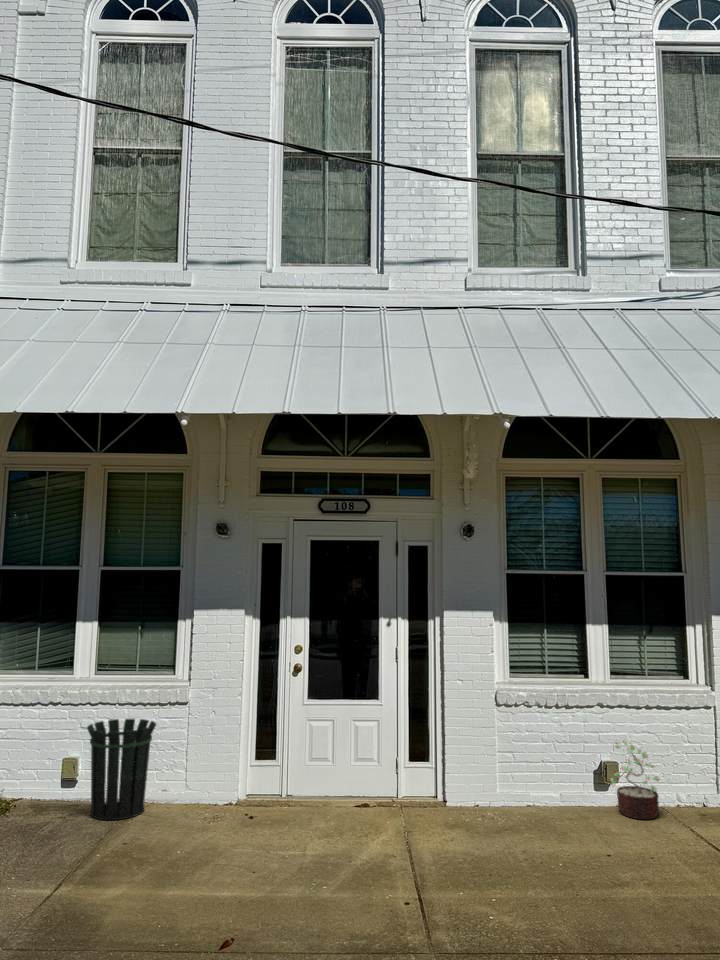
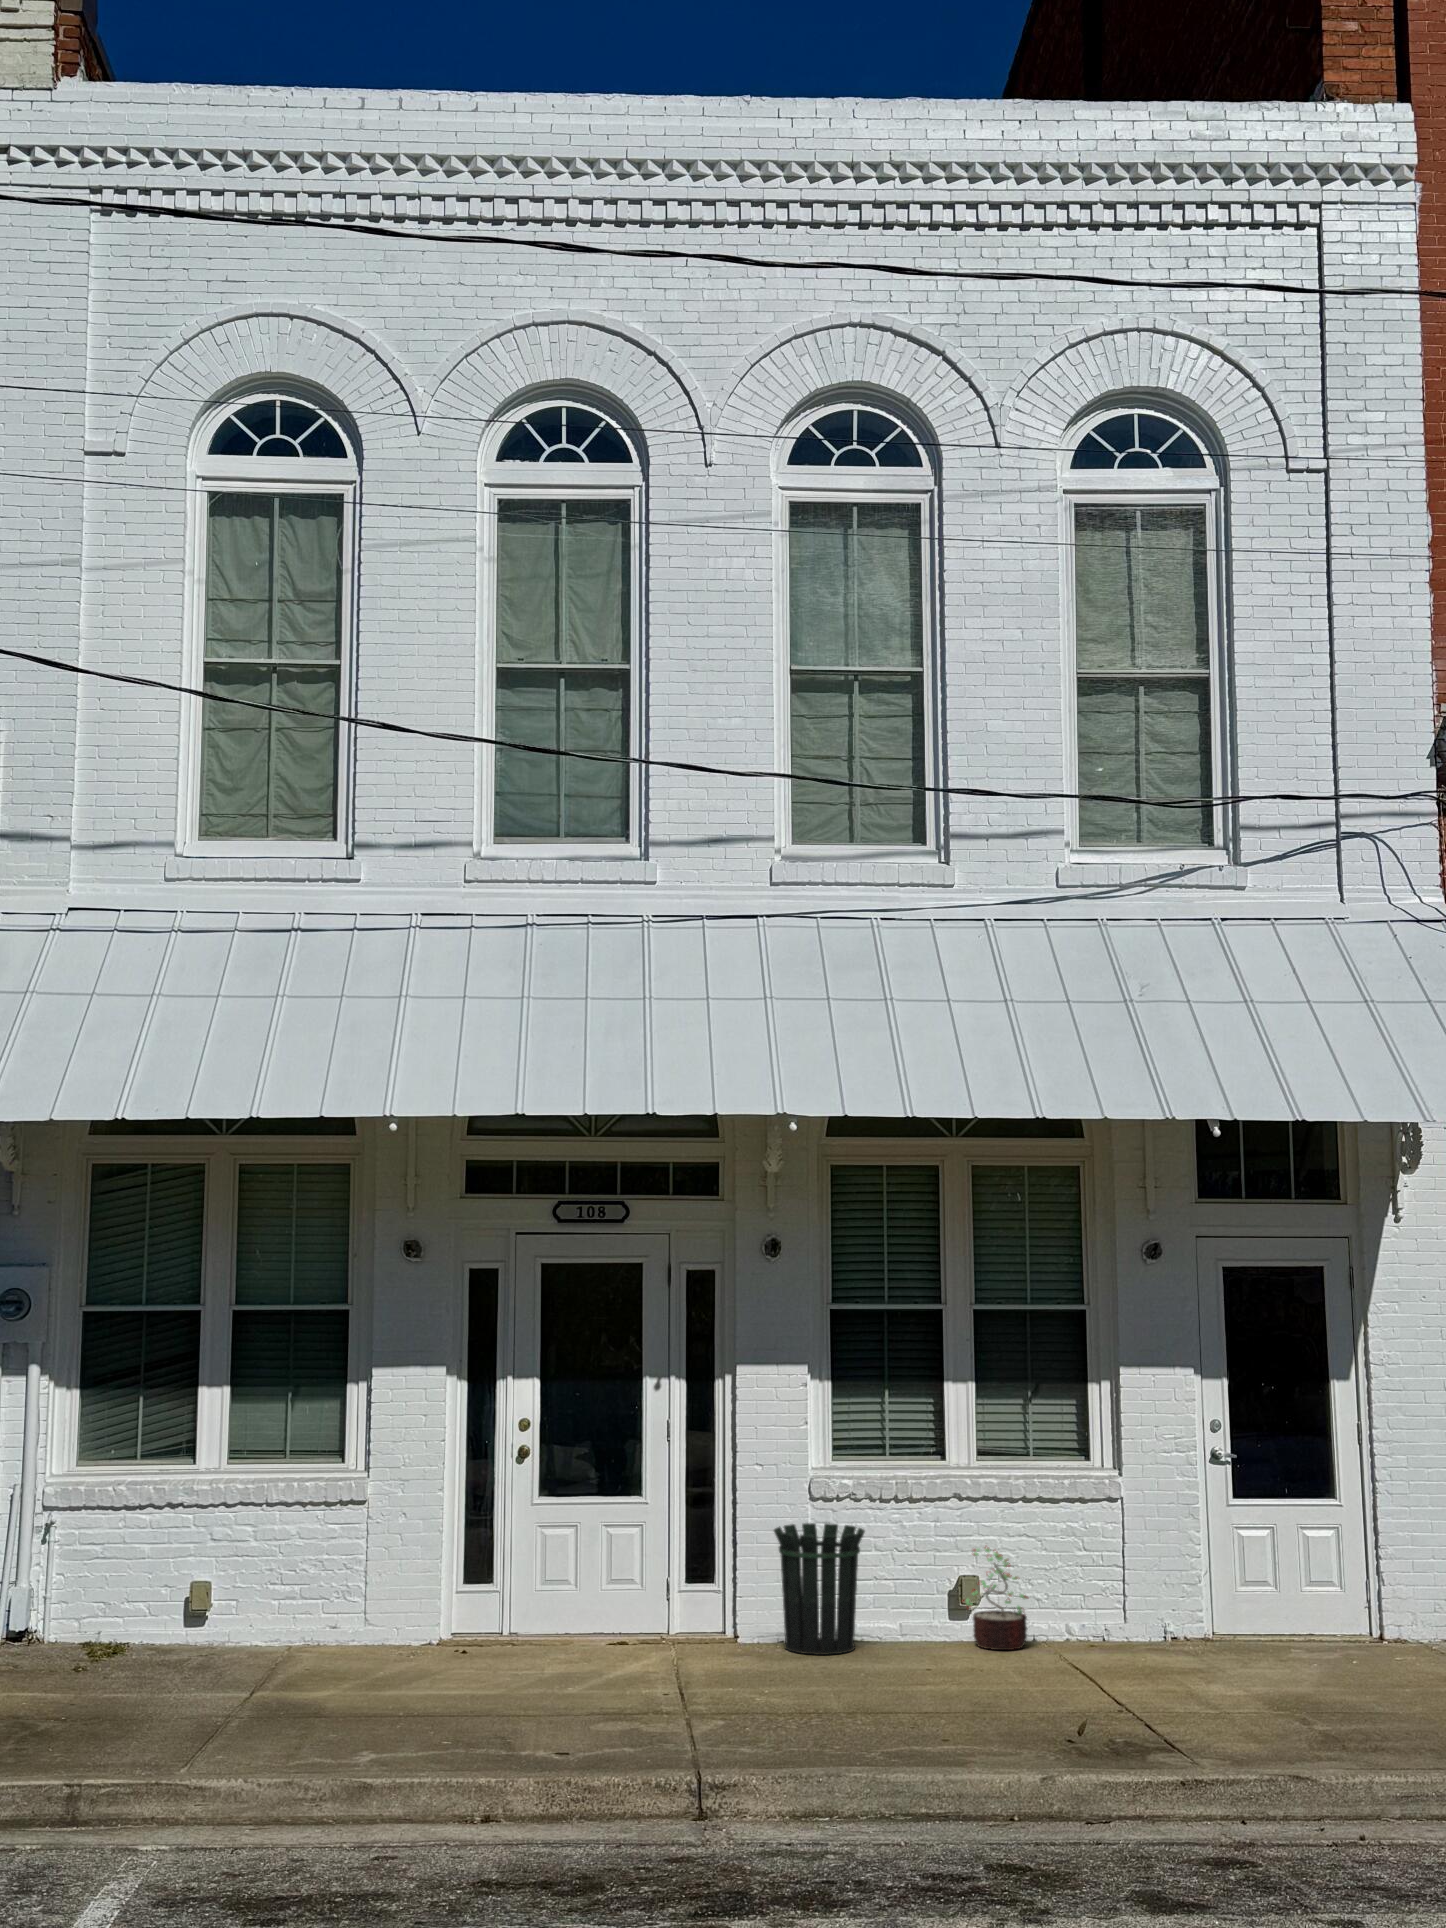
waste bin: present [87,719,156,820] -> present [774,1523,865,1655]

